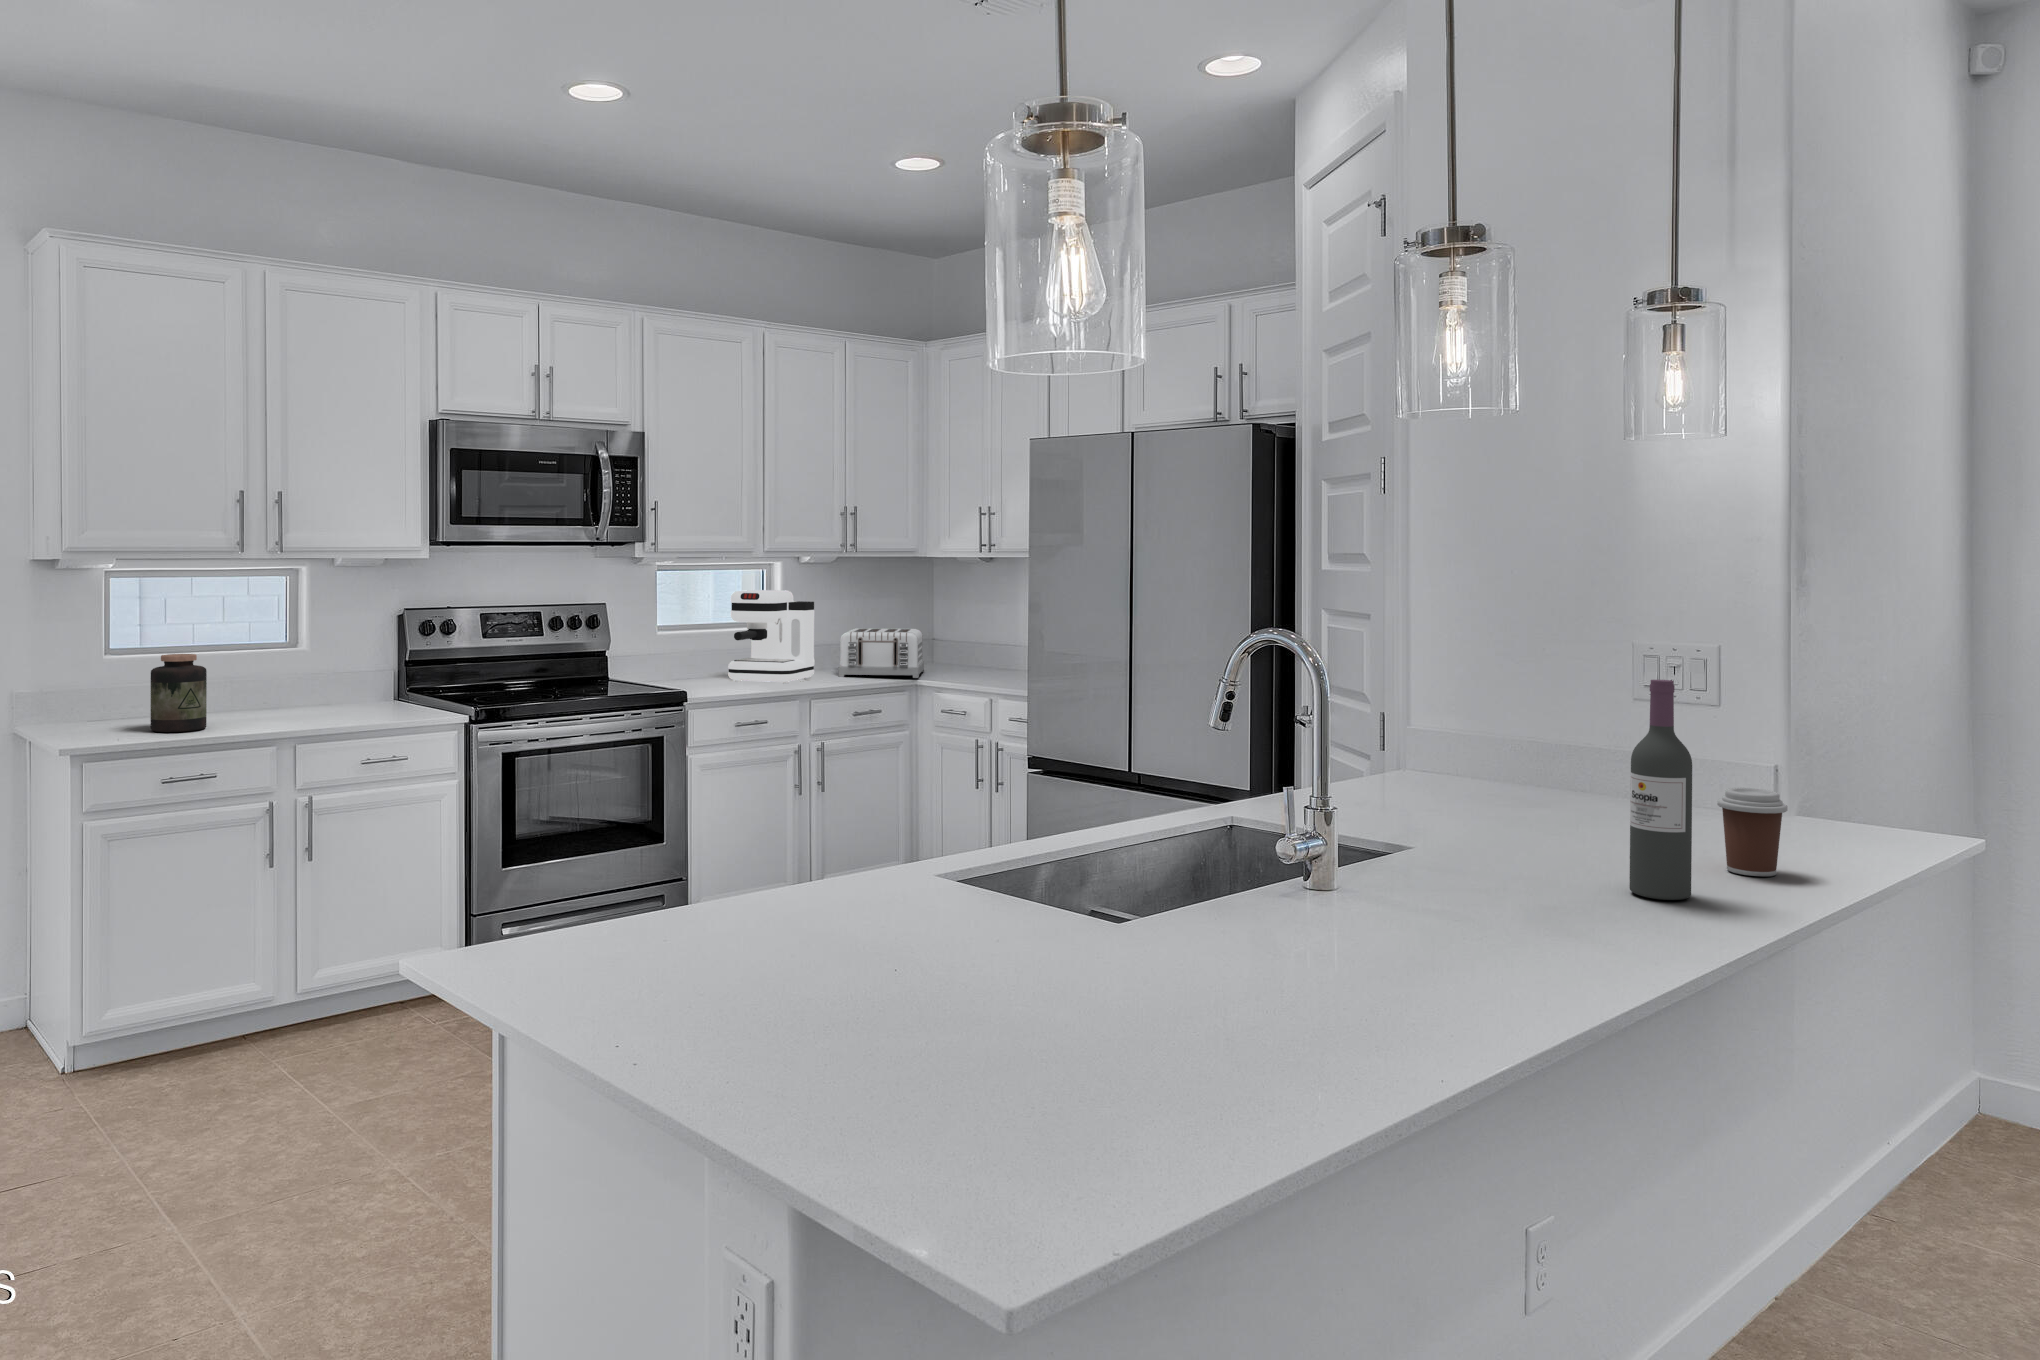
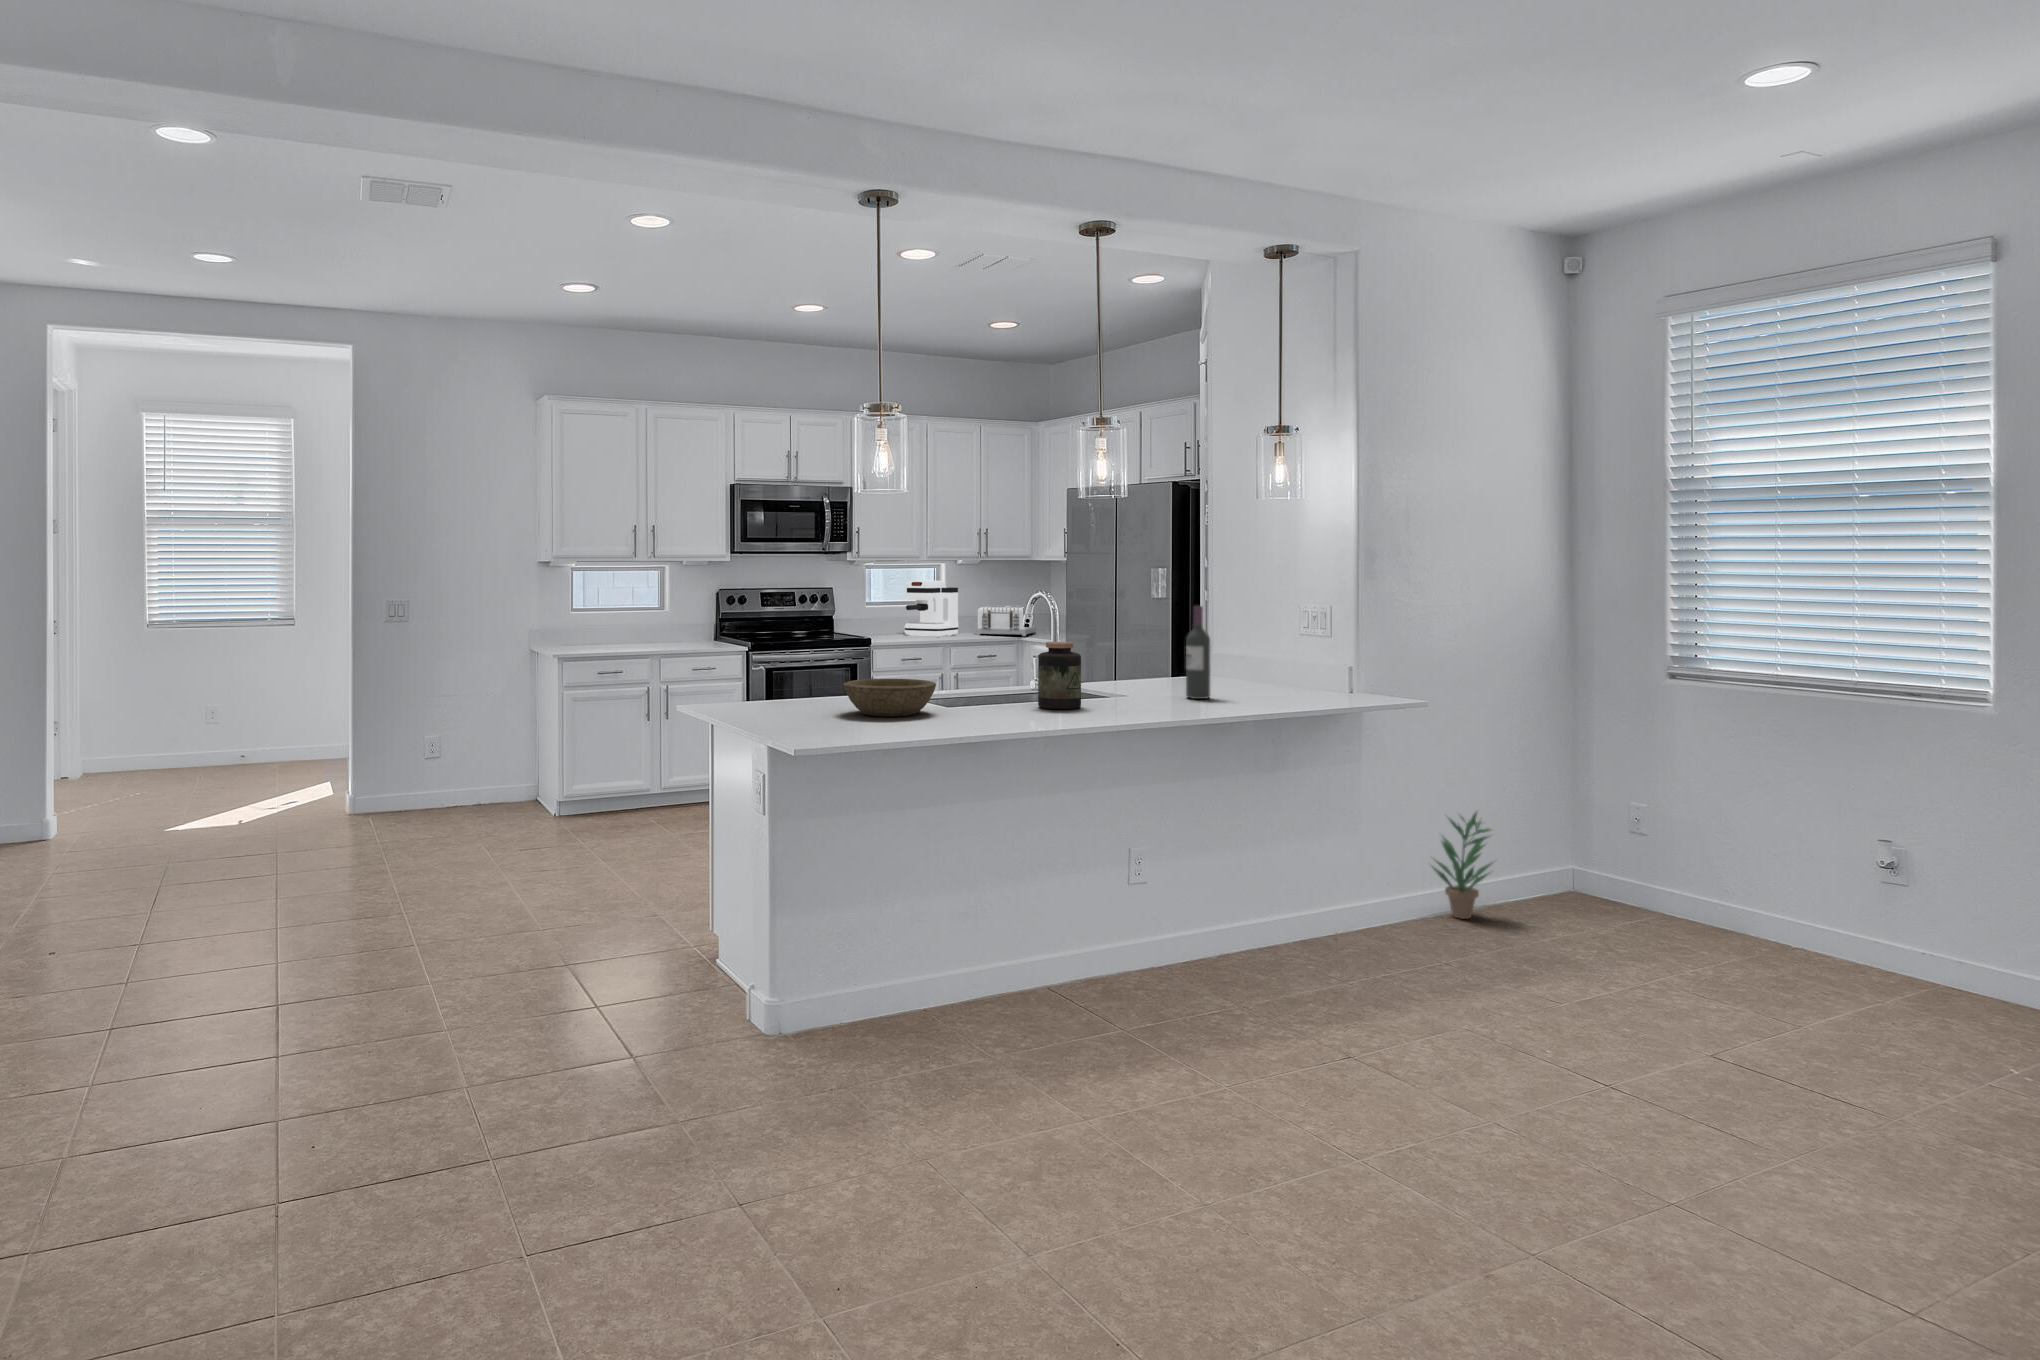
jar: present [150,654,207,732] -> present [1038,642,1081,709]
coffee cup: present [1717,788,1787,876] -> none [1249,658,1277,696]
bowl: none [919,917,1204,1073] -> present [844,679,936,716]
potted plant: none [1878,1043,2023,1254] -> present [1433,812,1492,919]

